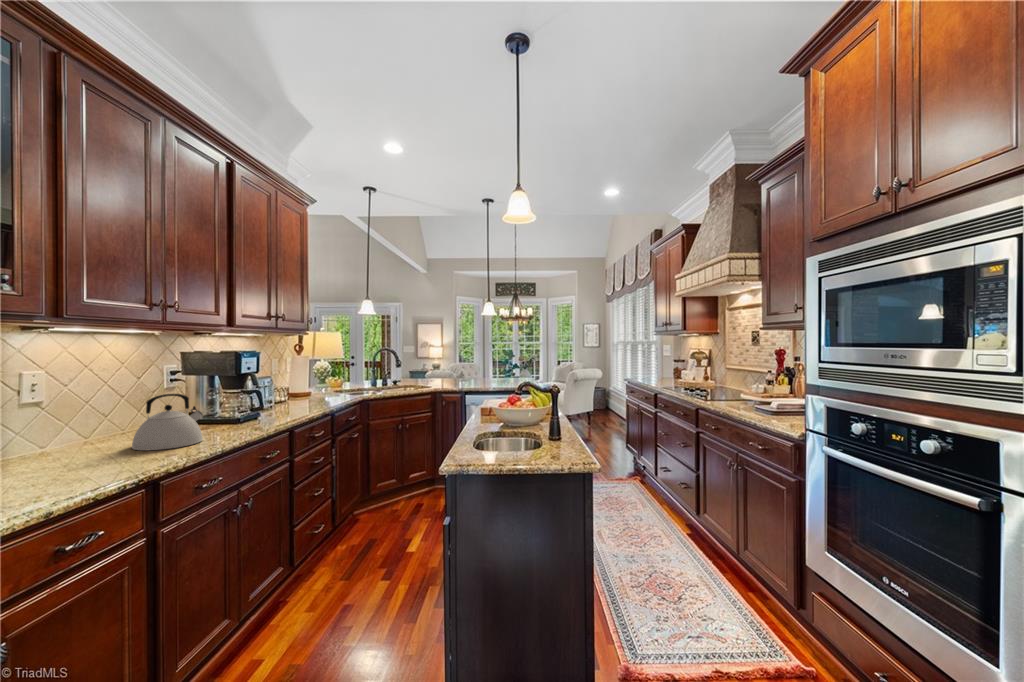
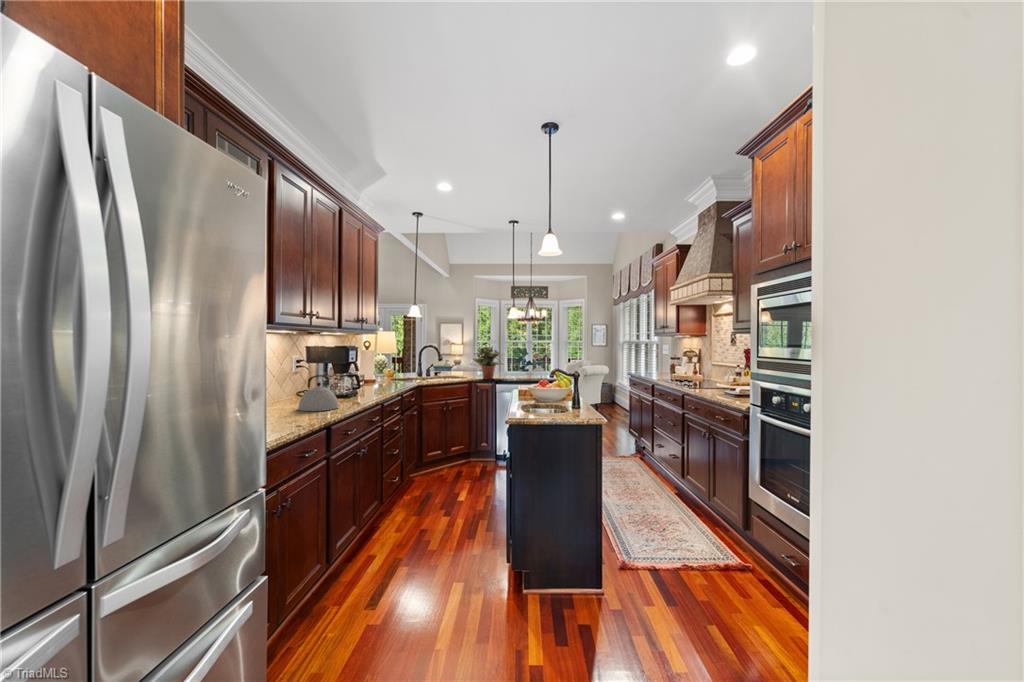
potted plant: none [437,347,476,389] -> present [473,345,504,379]

